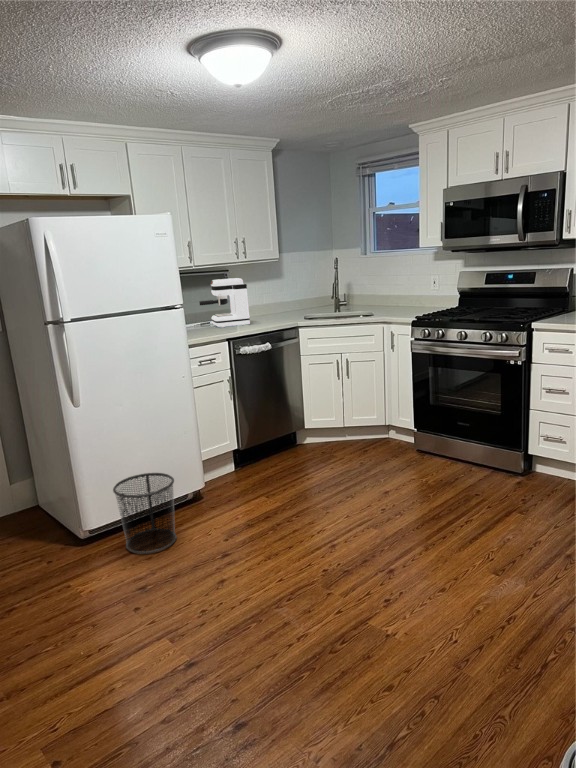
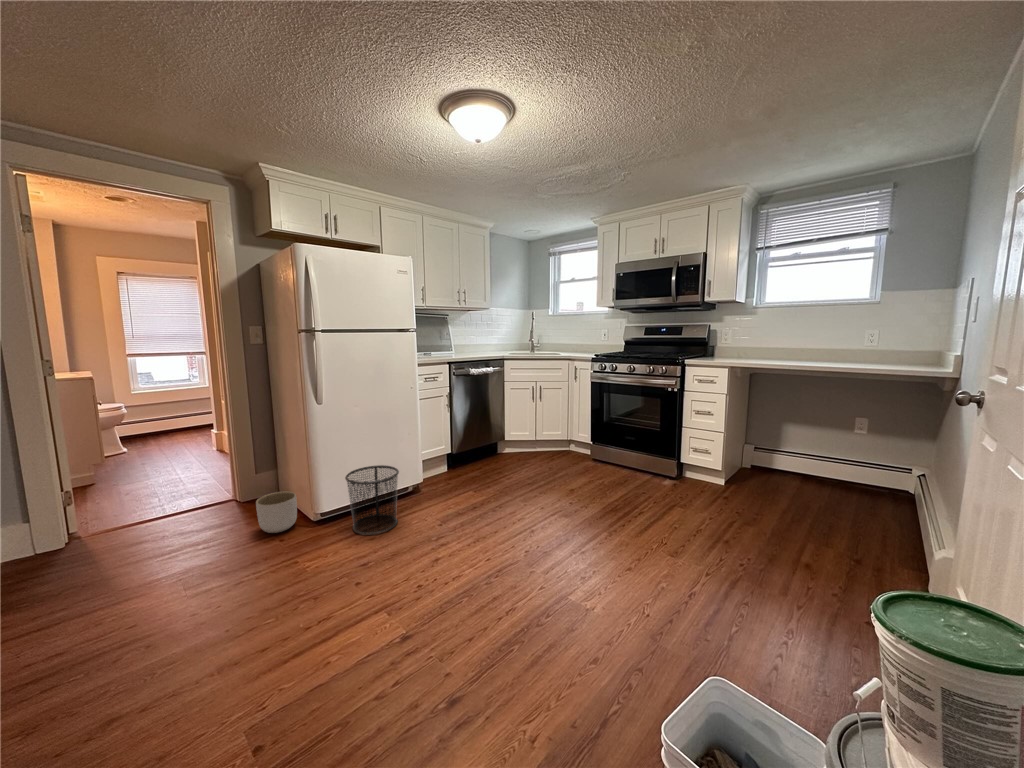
coffee maker: present [199,278,250,328] -> none [426,321,465,357]
planter: none [16,506,62,554] -> present [256,492,297,533]

